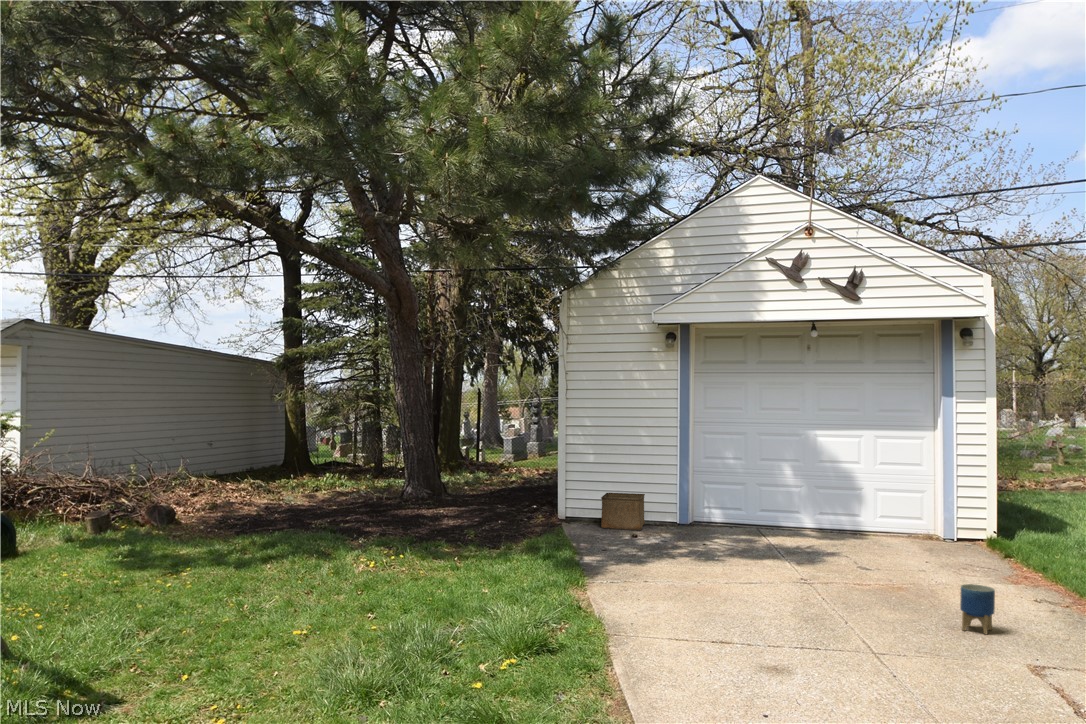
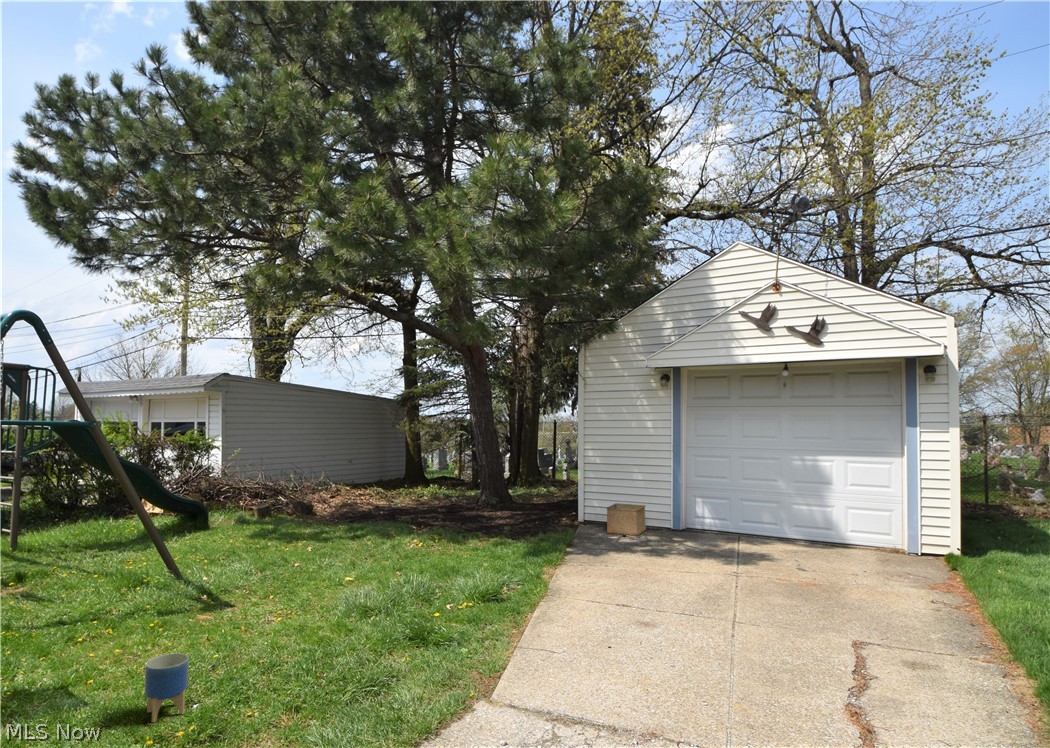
planter: present [960,584,995,634] -> present [145,653,189,722]

